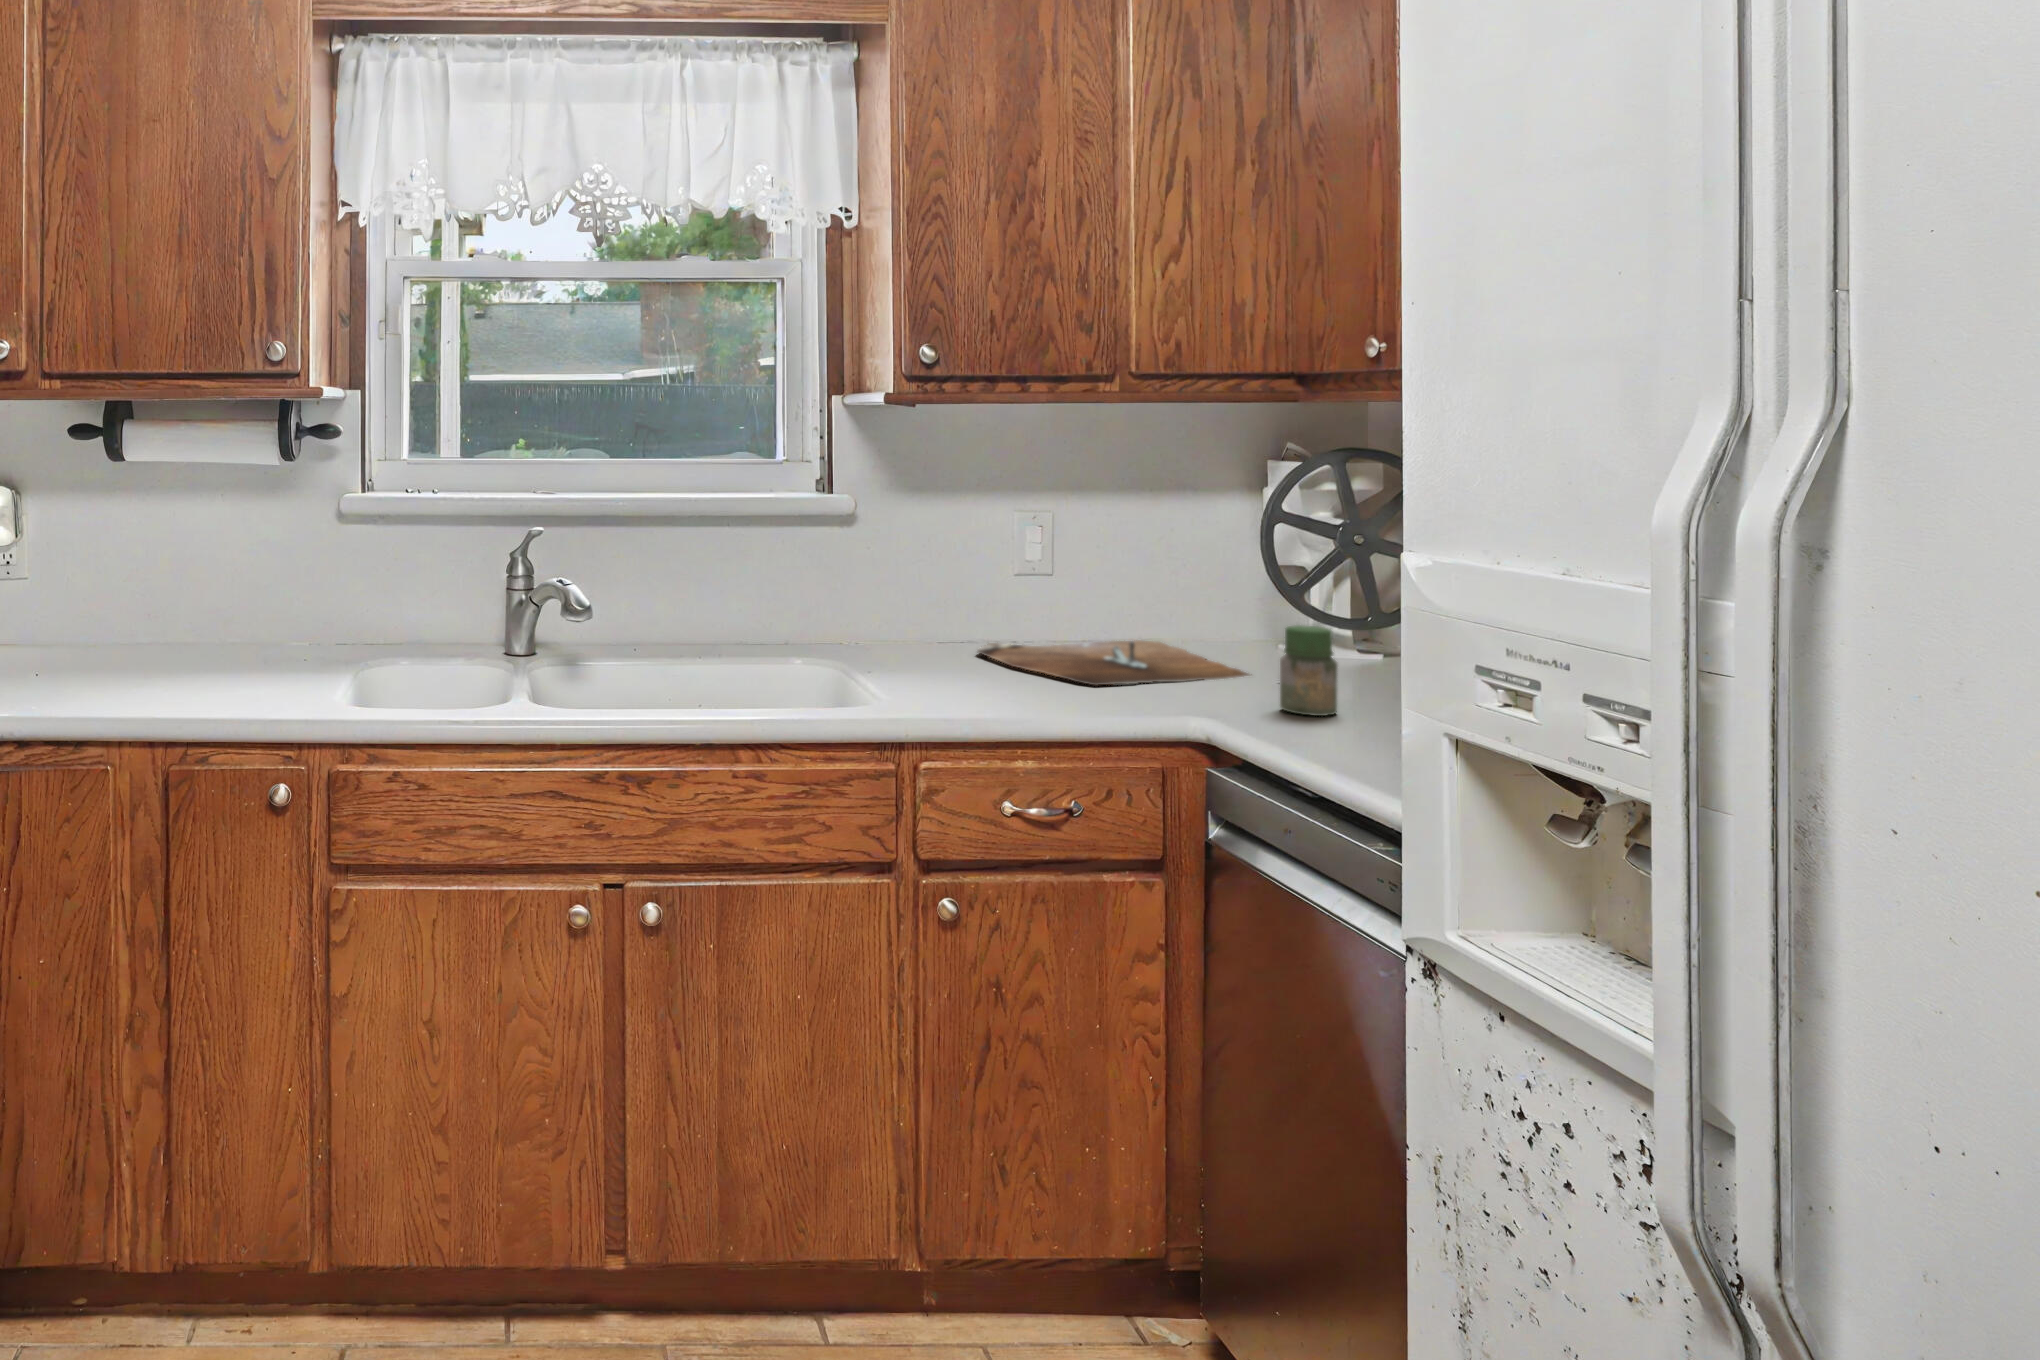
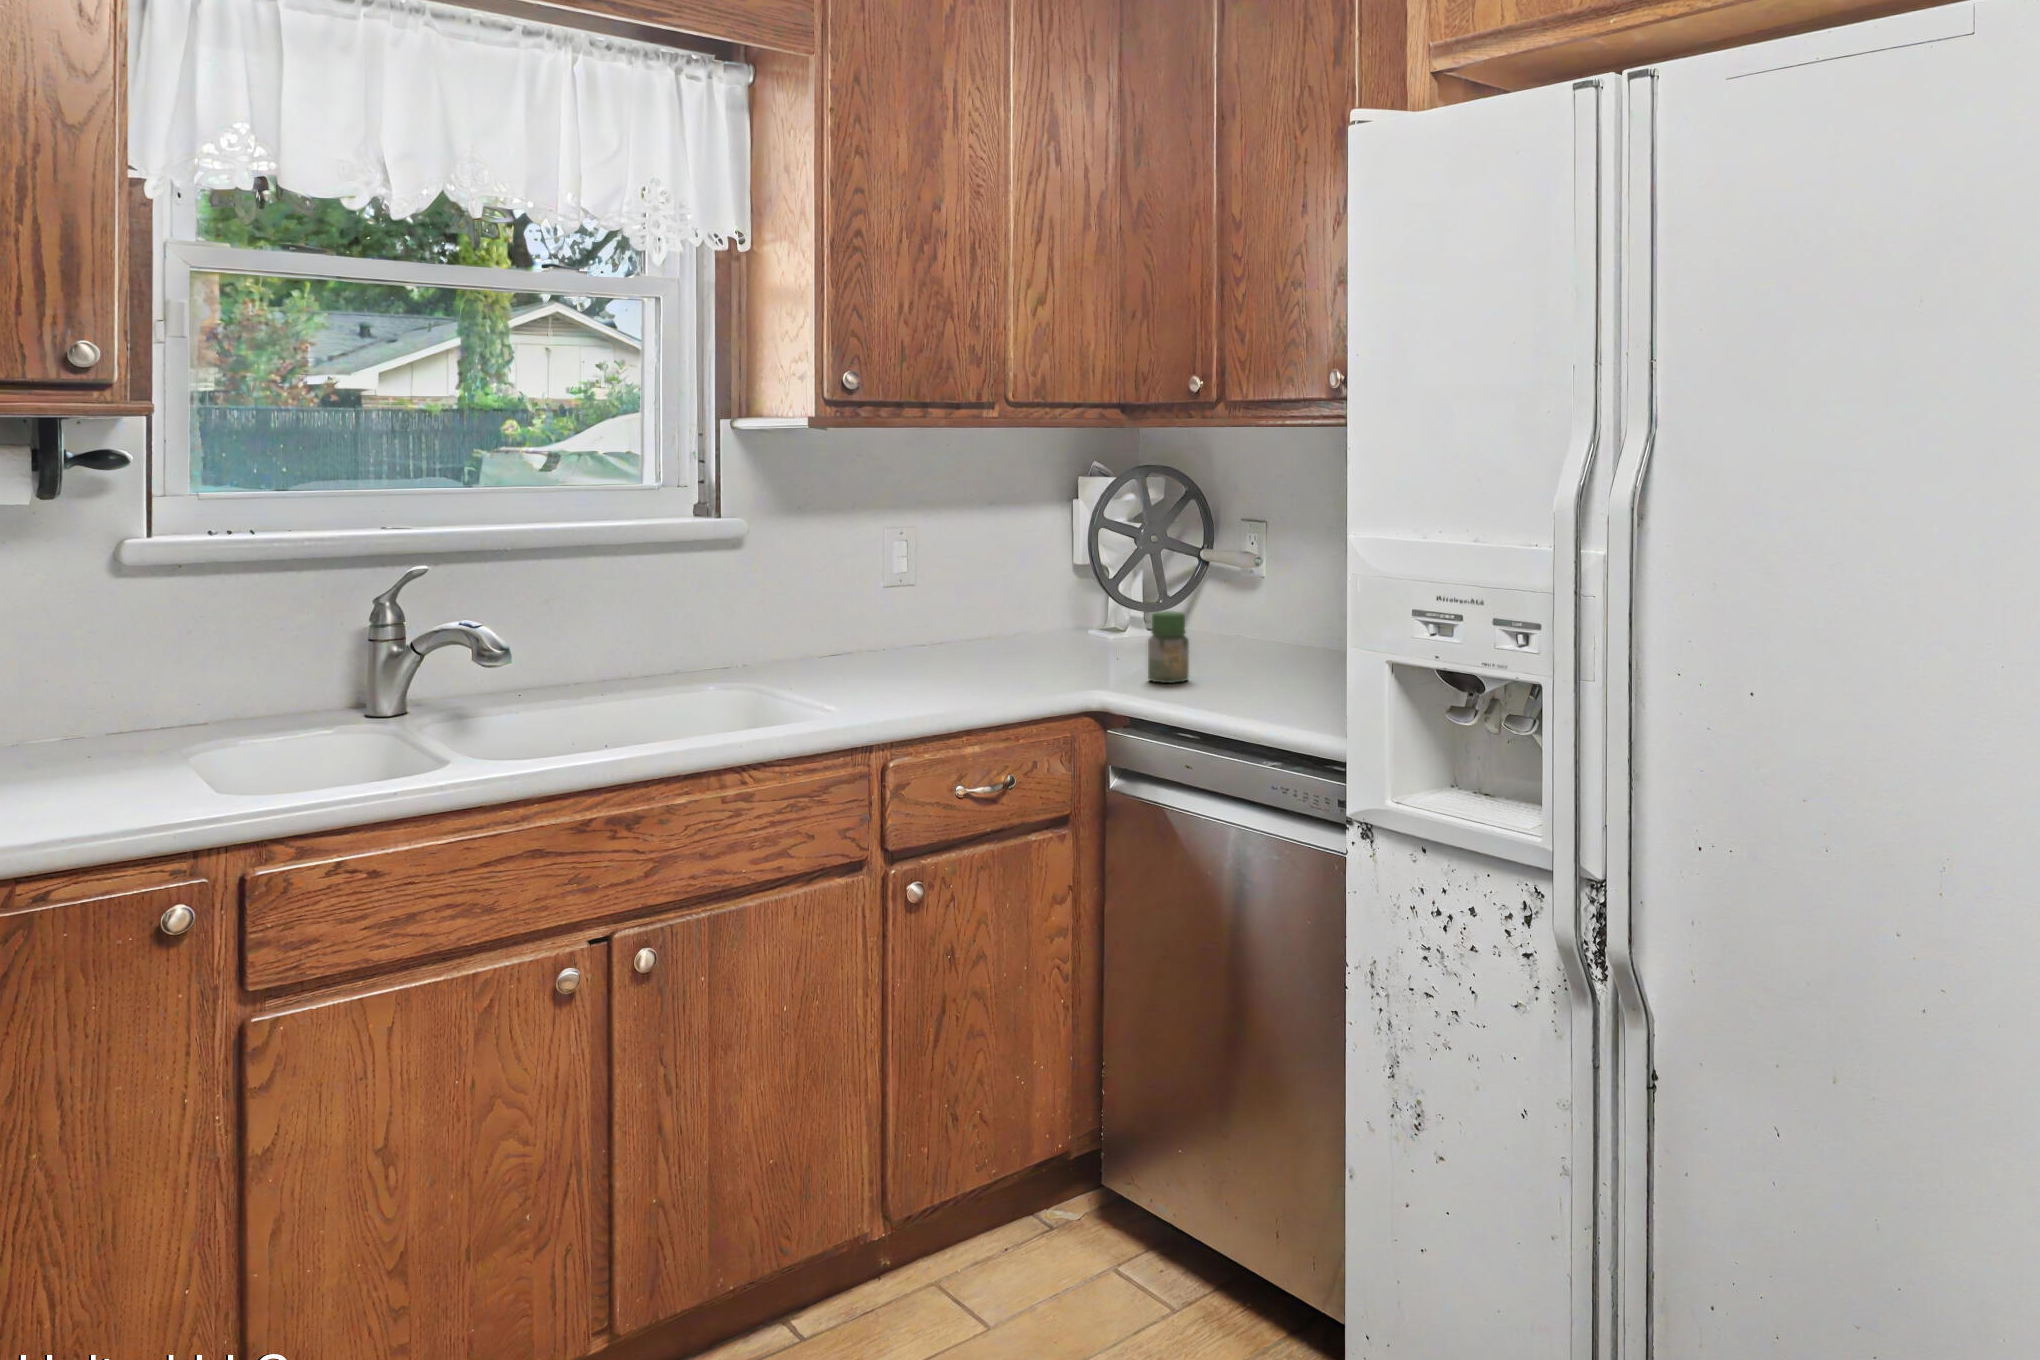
cutting board: present [978,640,1249,685] -> none [862,640,1103,680]

